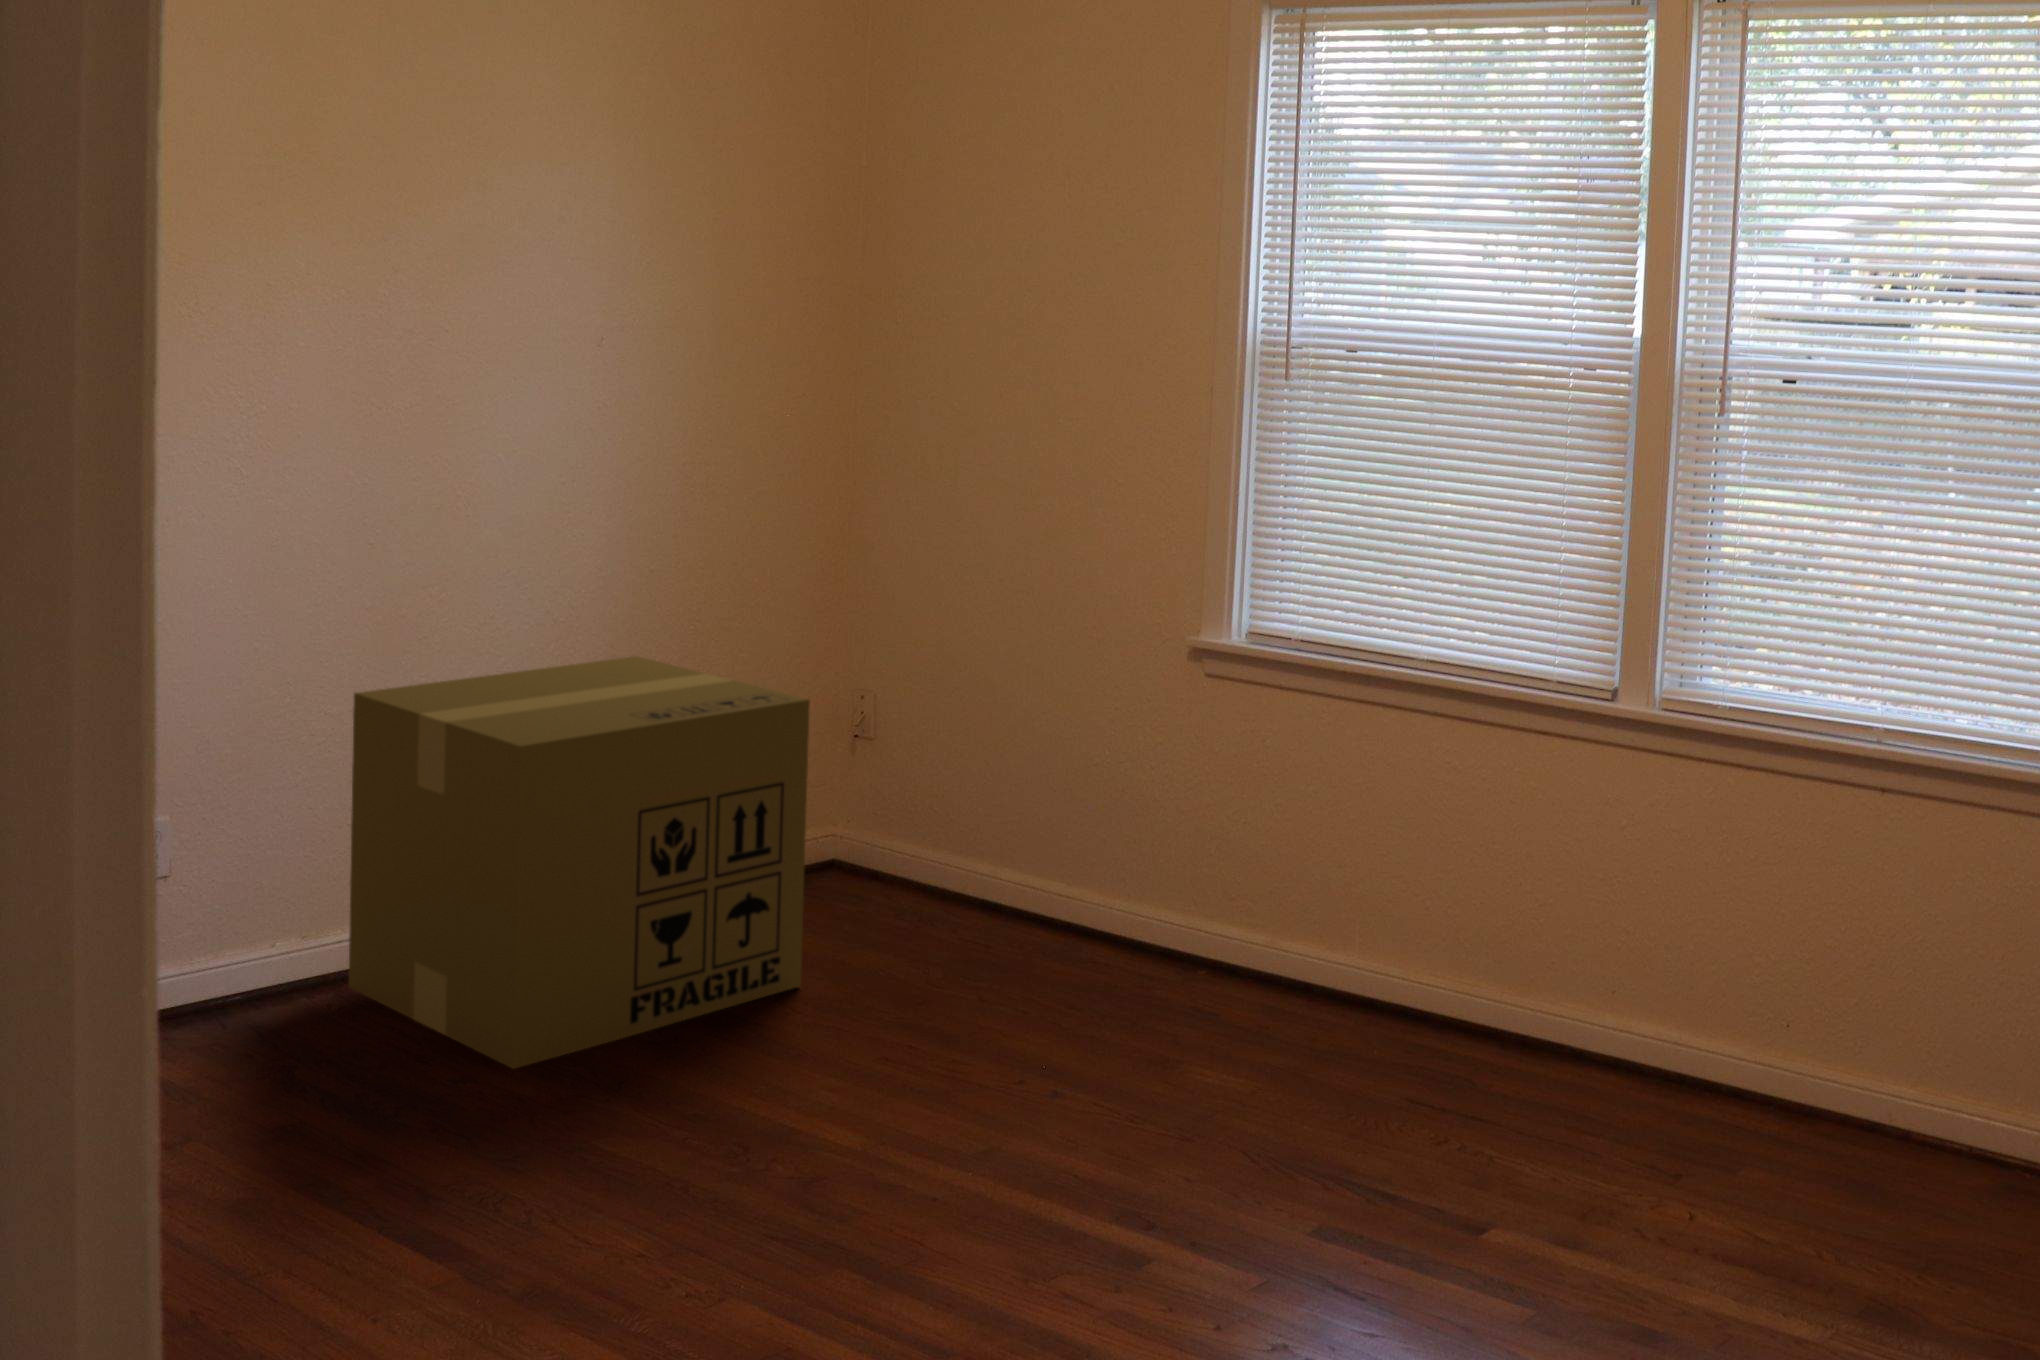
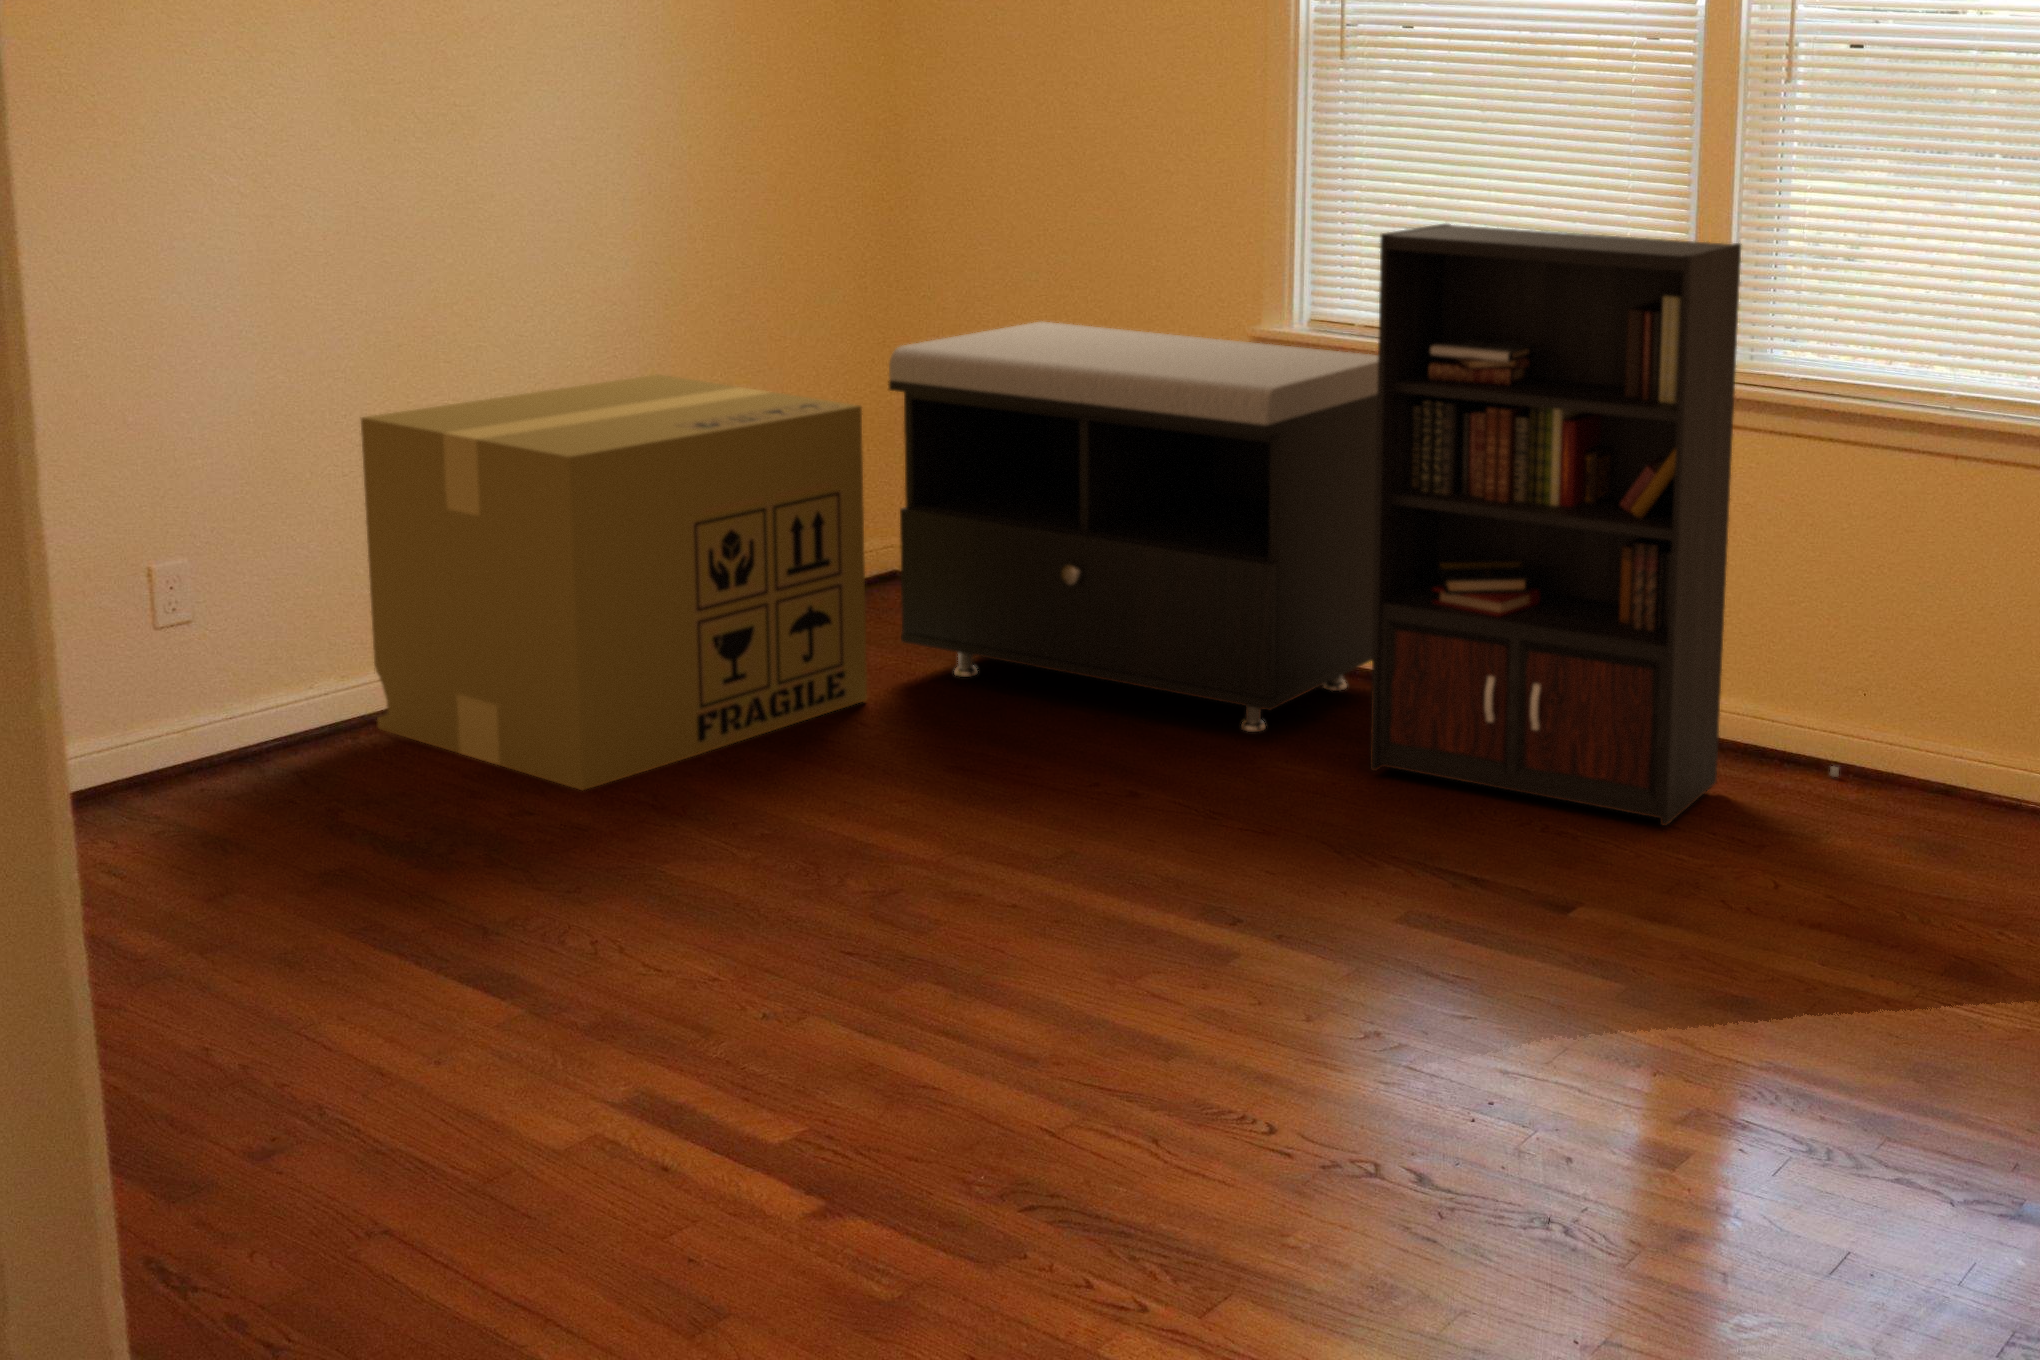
bookcase: none [1274,549,1768,1194] -> present [1370,223,1839,826]
storage bench: none [840,618,1334,1048] -> present [889,322,1378,732]

